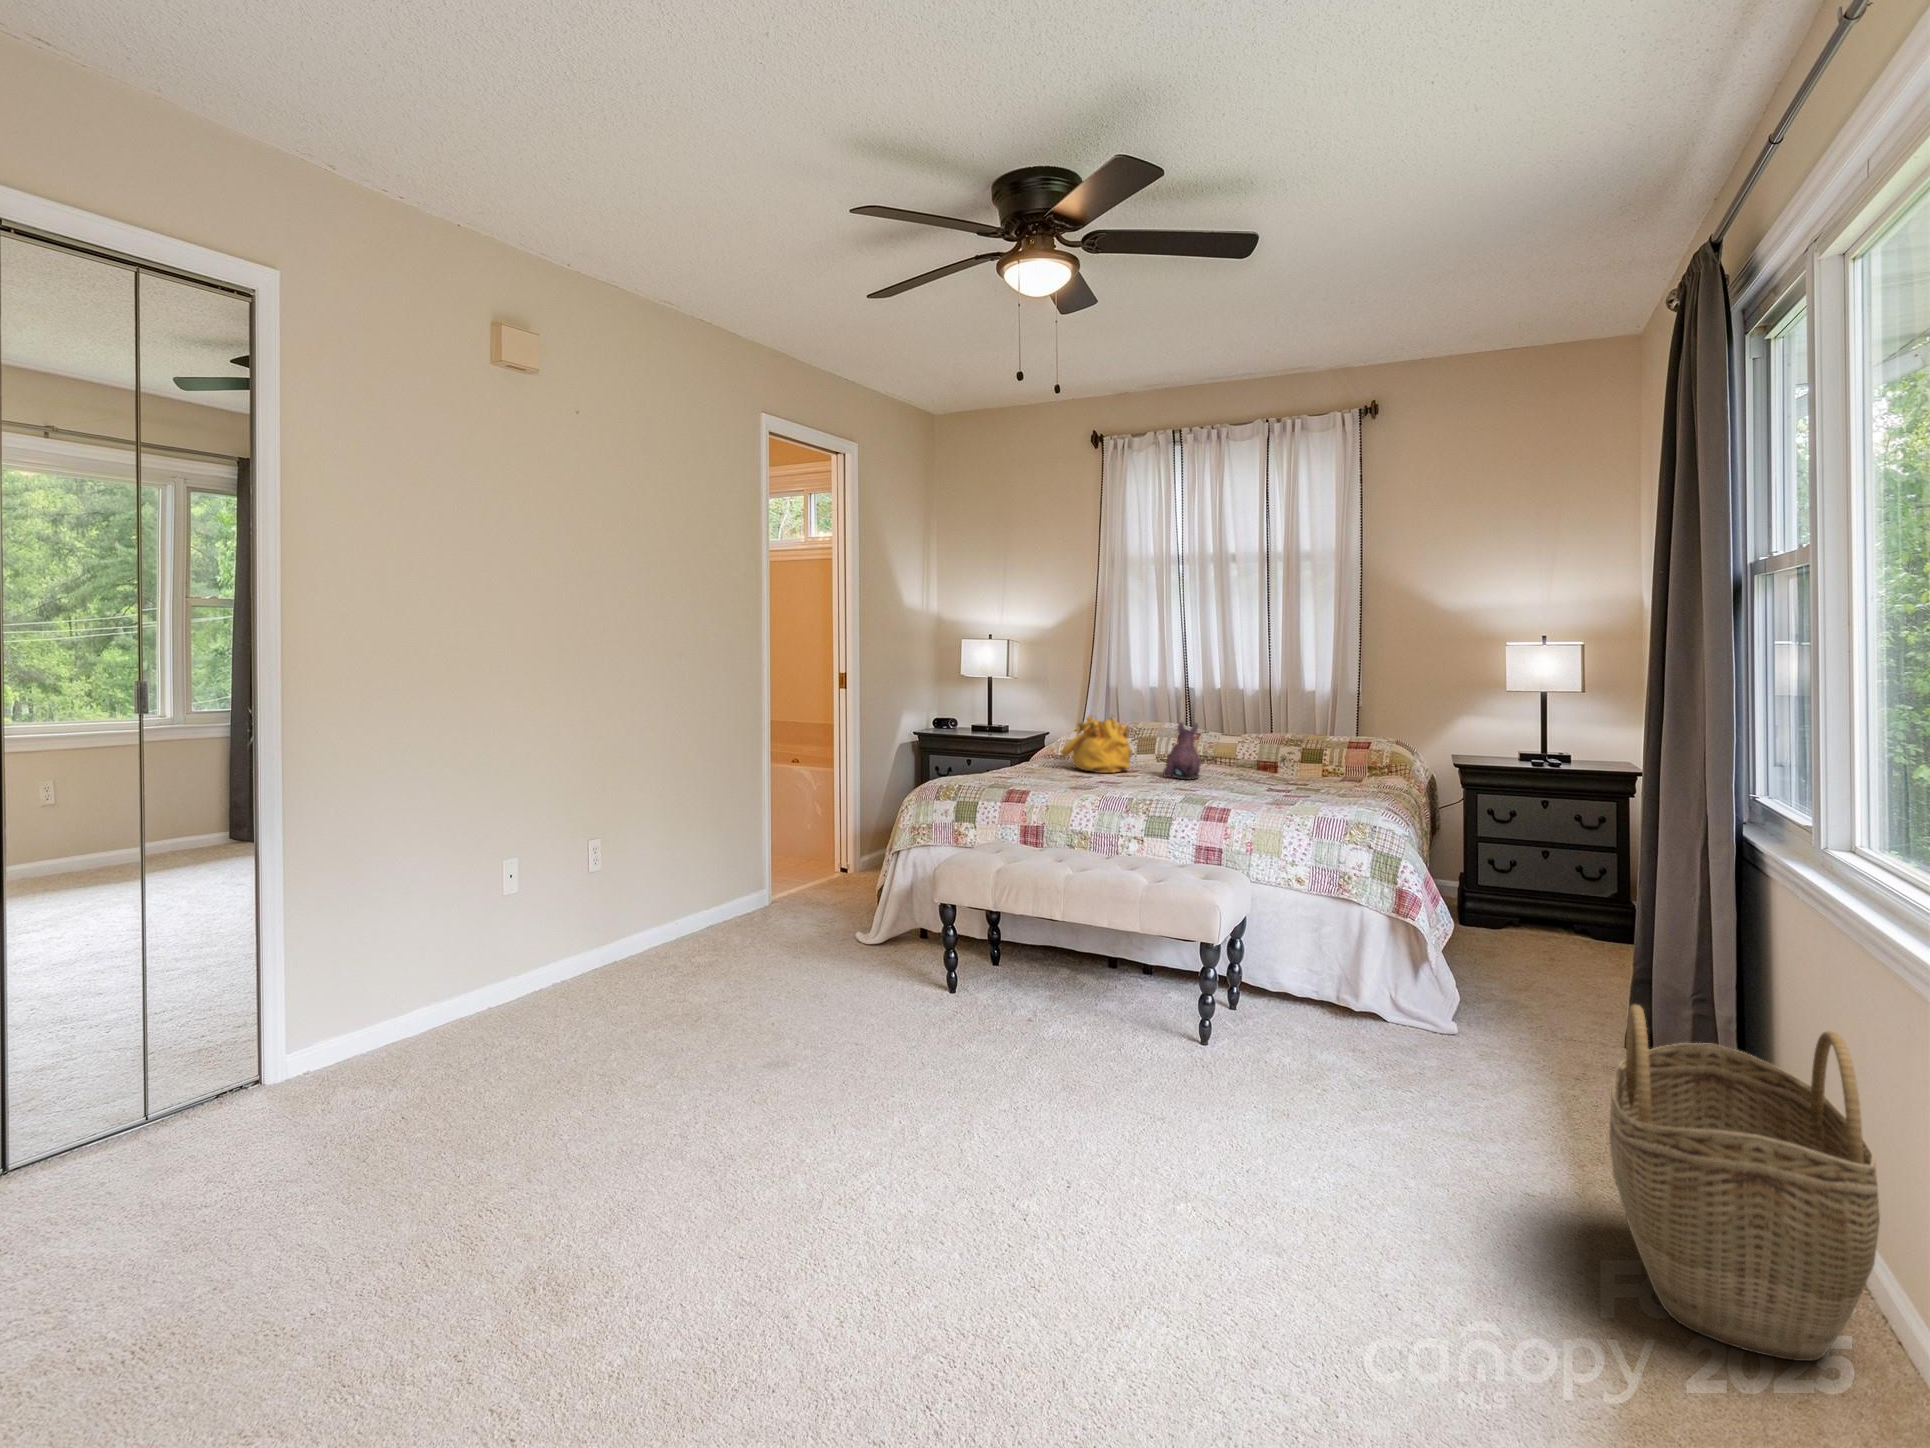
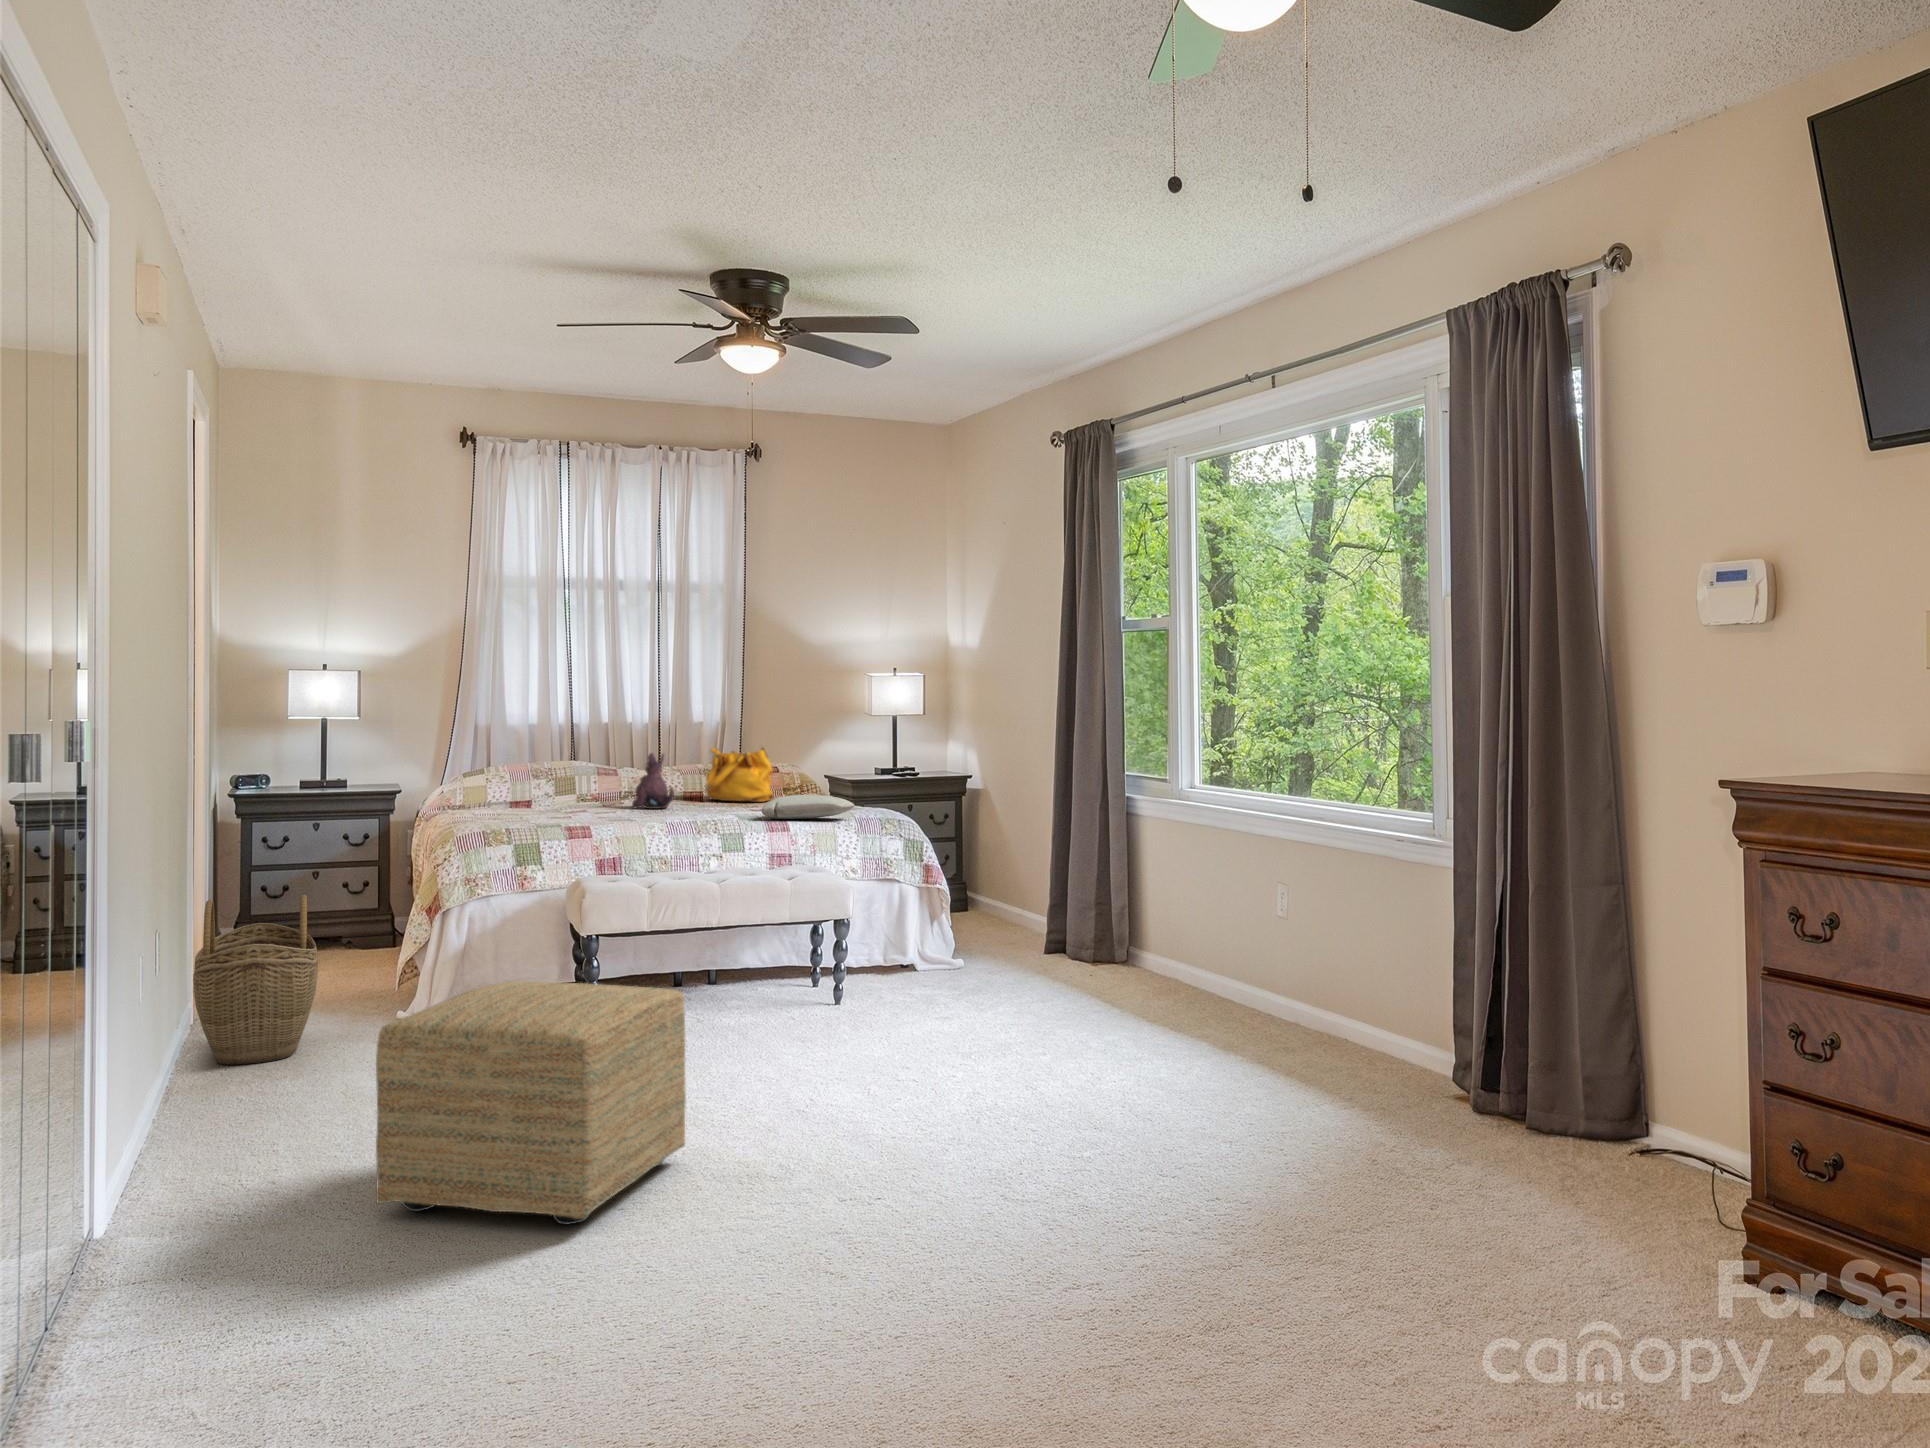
handbag: present [1061,716,1132,773] -> present [706,748,774,802]
pillow: none [1216,779,1325,808] -> present [762,795,855,819]
ottoman: none [325,946,593,1231] -> present [376,981,686,1224]
woven basket: present [1609,1005,1880,1361] -> present [193,895,318,1065]

